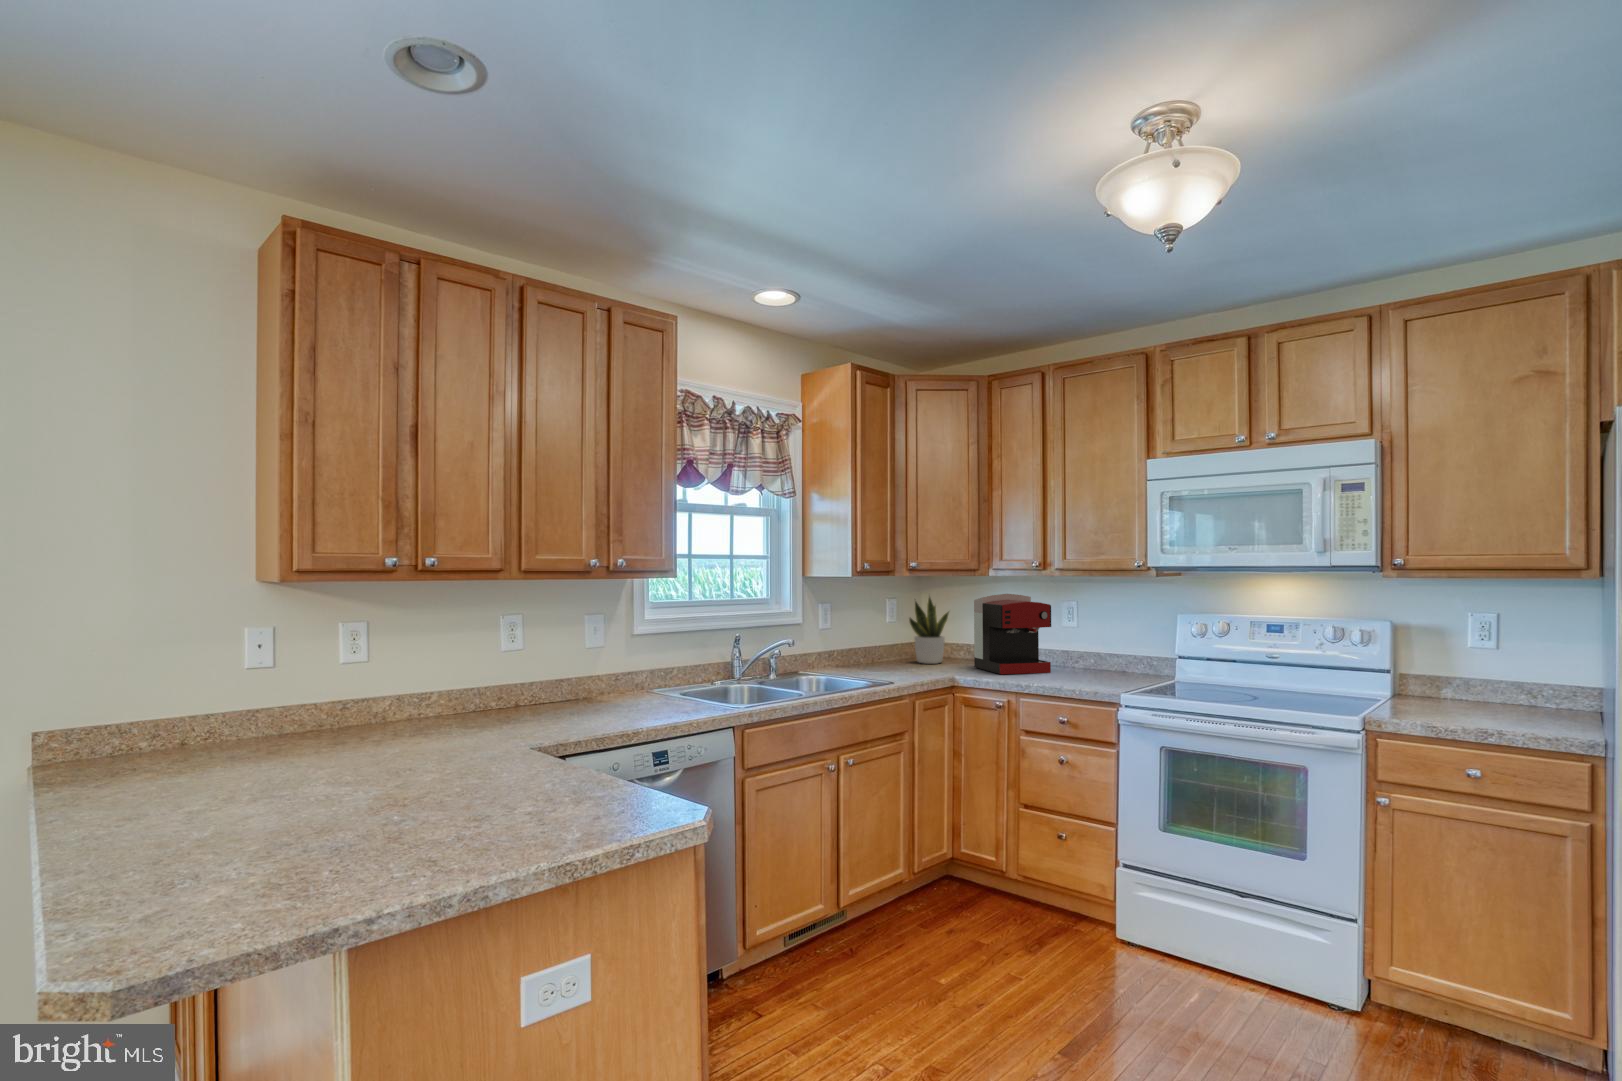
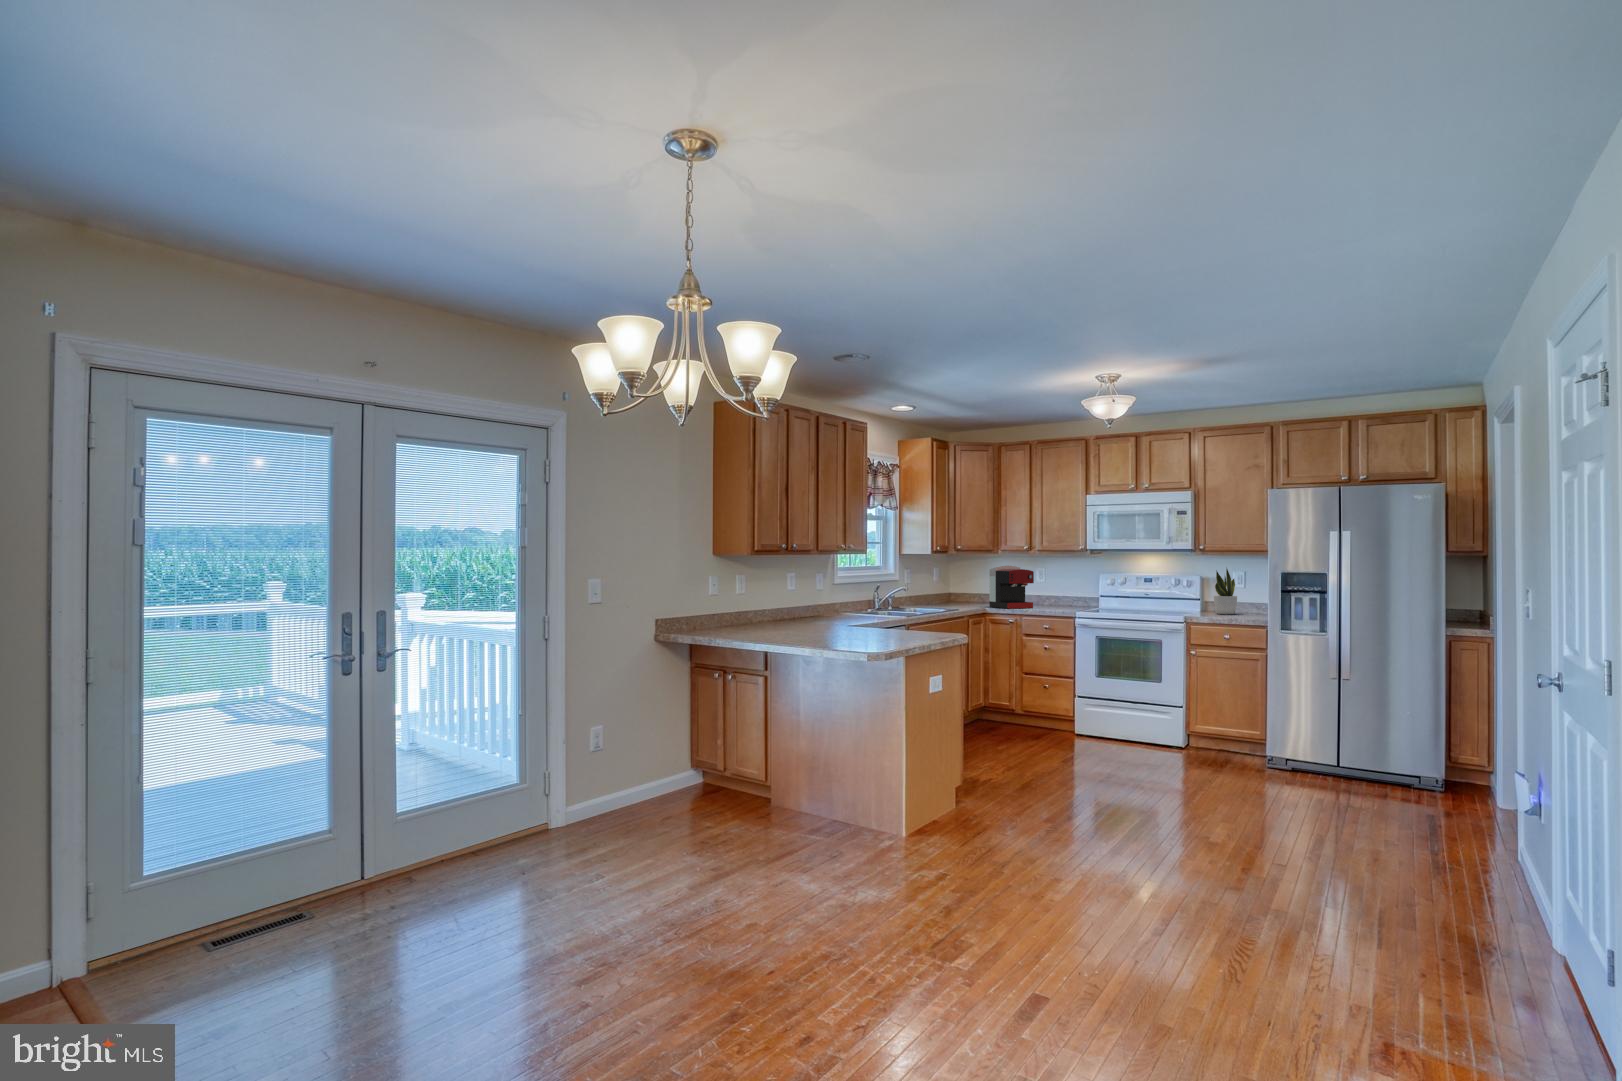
potted plant: present [909,597,949,664] -> present [1214,569,1237,614]

